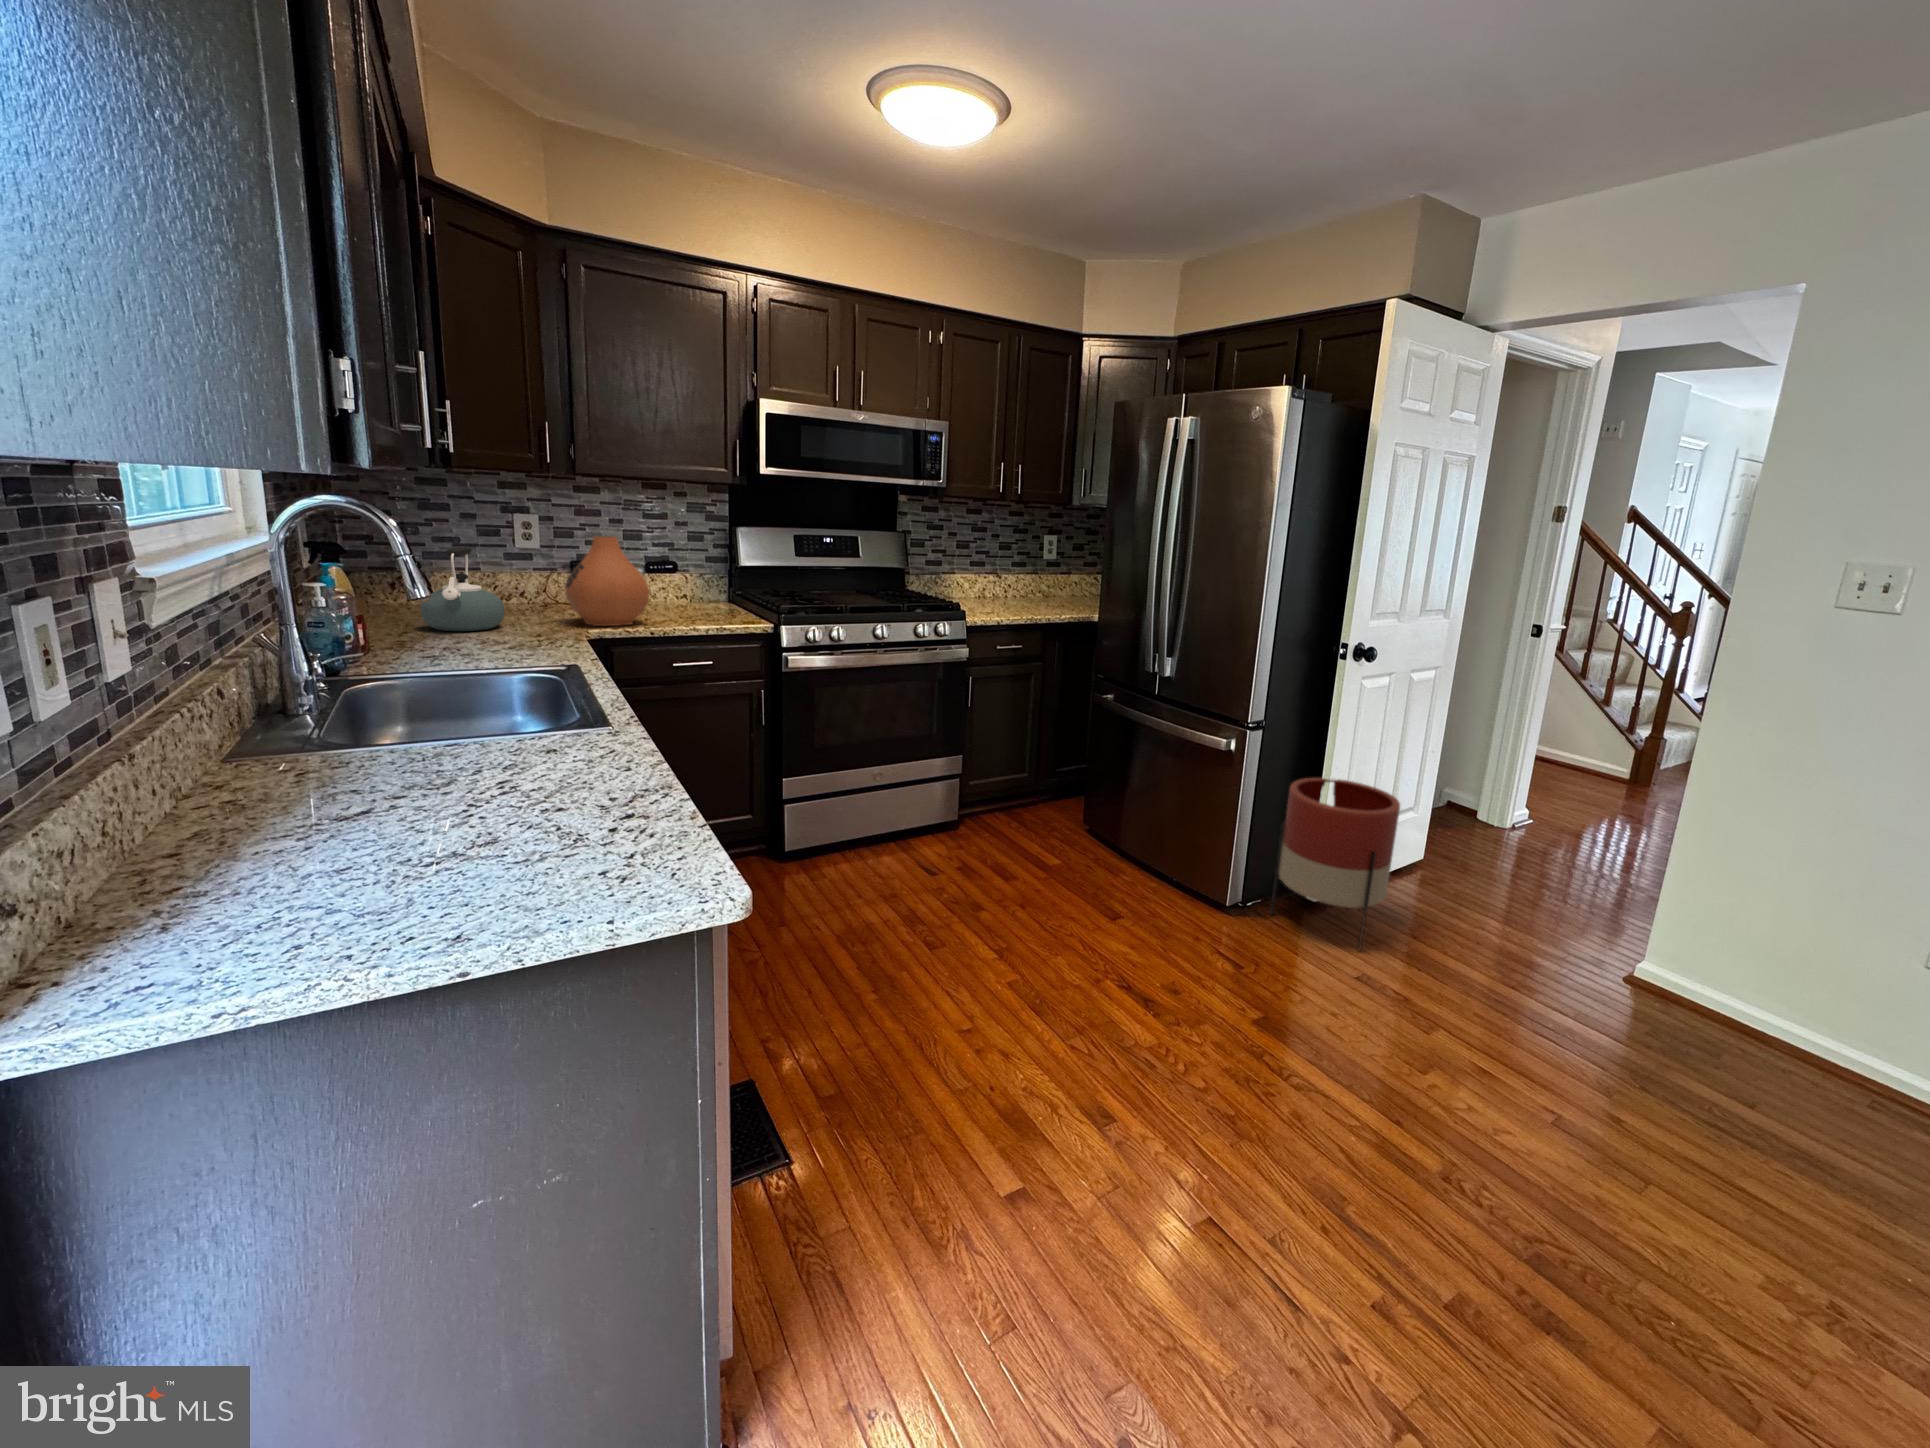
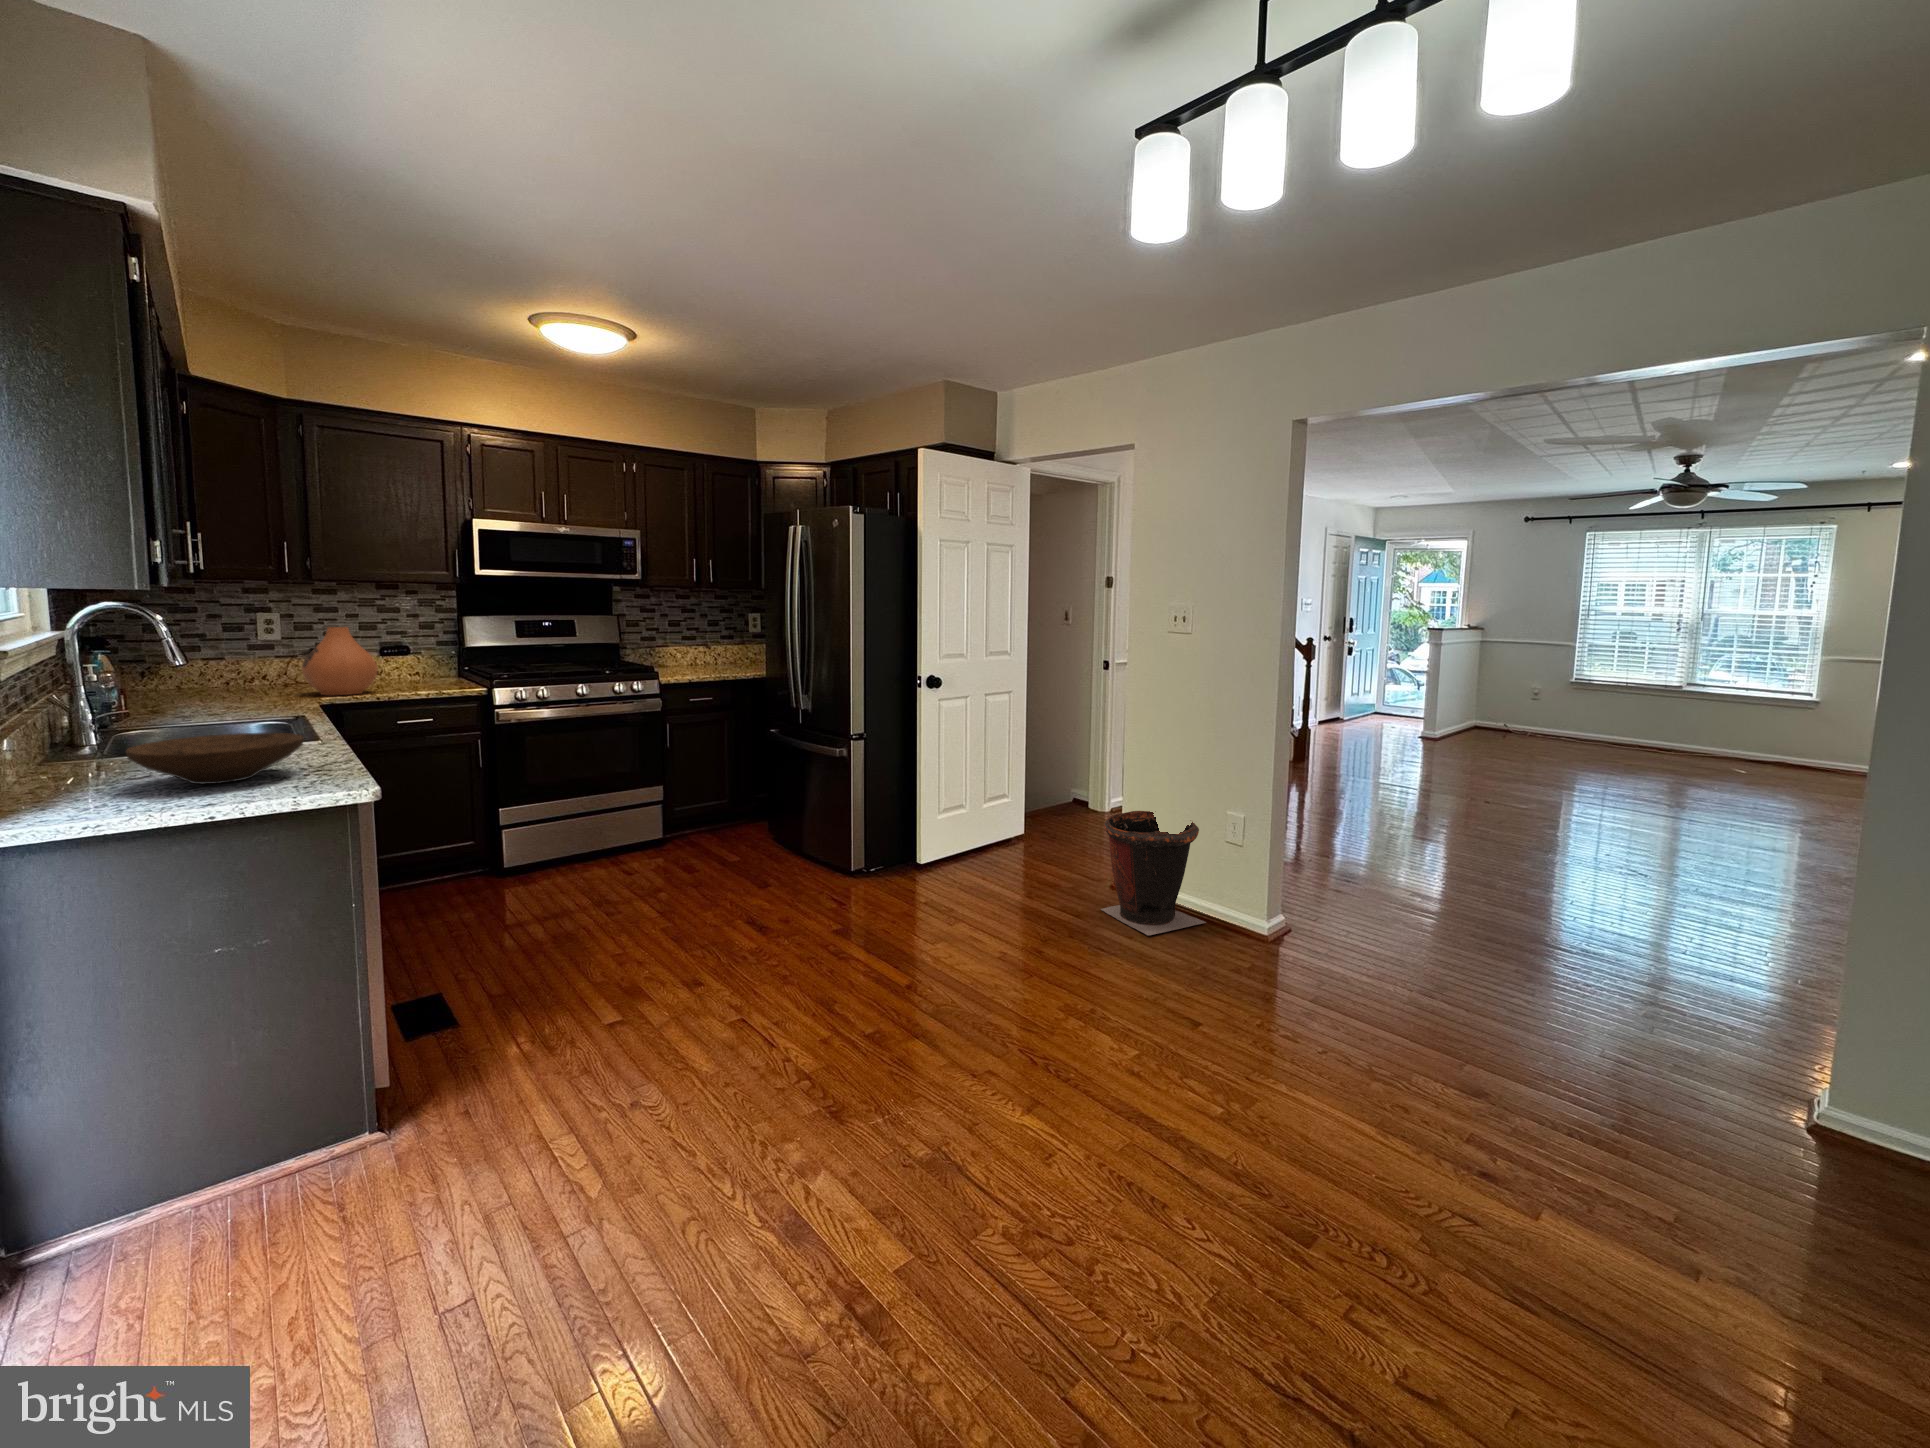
kettle: present [421,546,504,631] -> none [170,639,247,704]
wooden bowl: none [323,736,607,849] -> present [126,733,304,784]
planter: present [1271,778,1400,951] -> none [886,772,960,887]
waste bin: none [1650,885,1887,1113] -> present [1101,811,1206,936]

